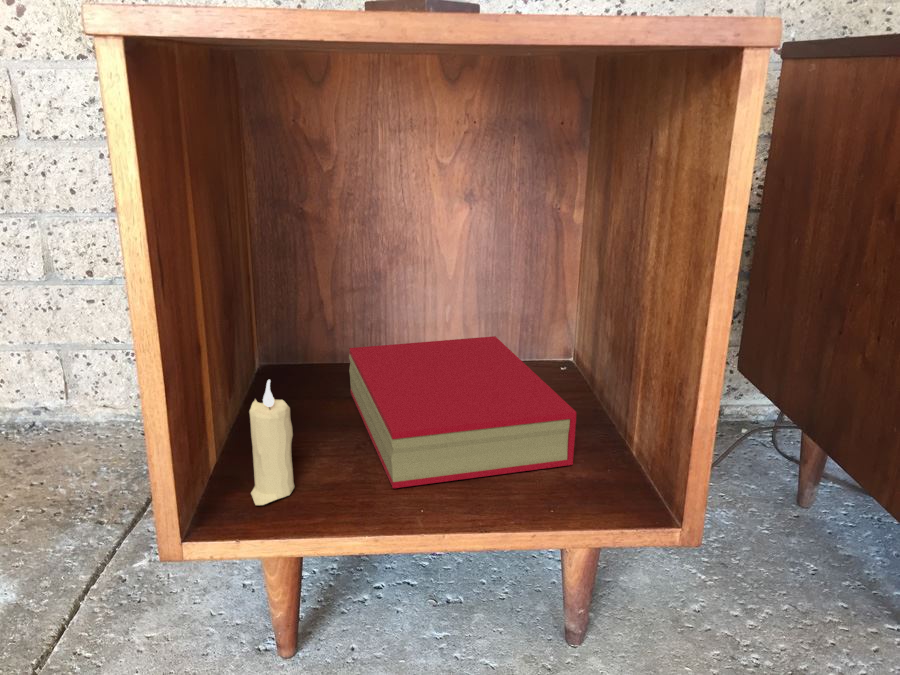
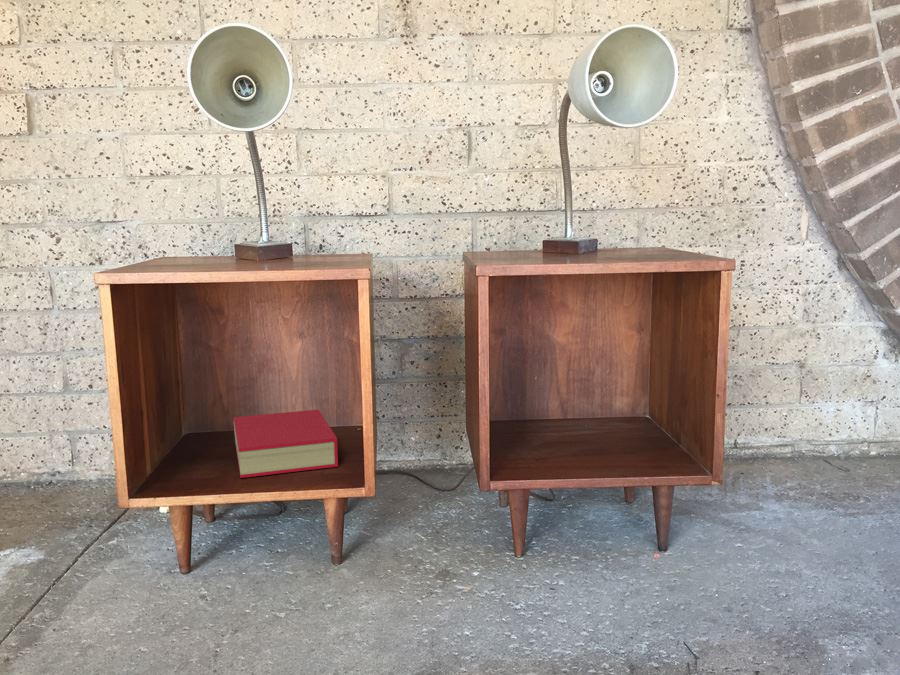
candle: present [249,380,294,505] -> none [167,422,191,486]

